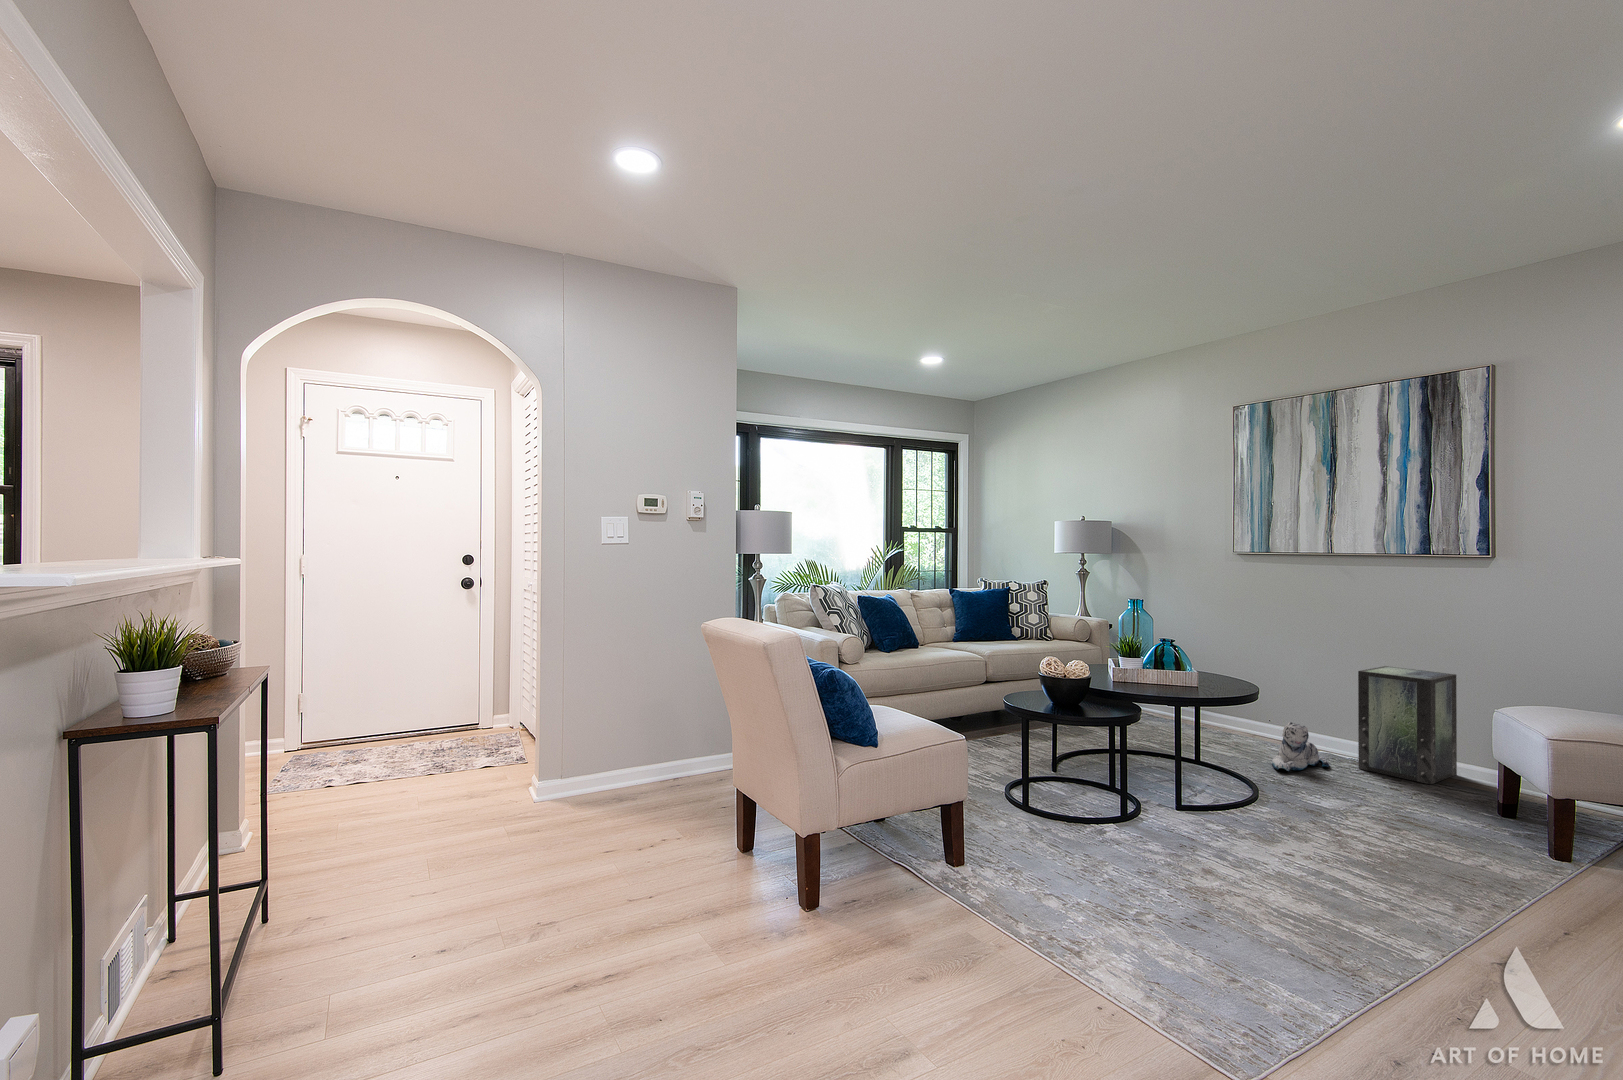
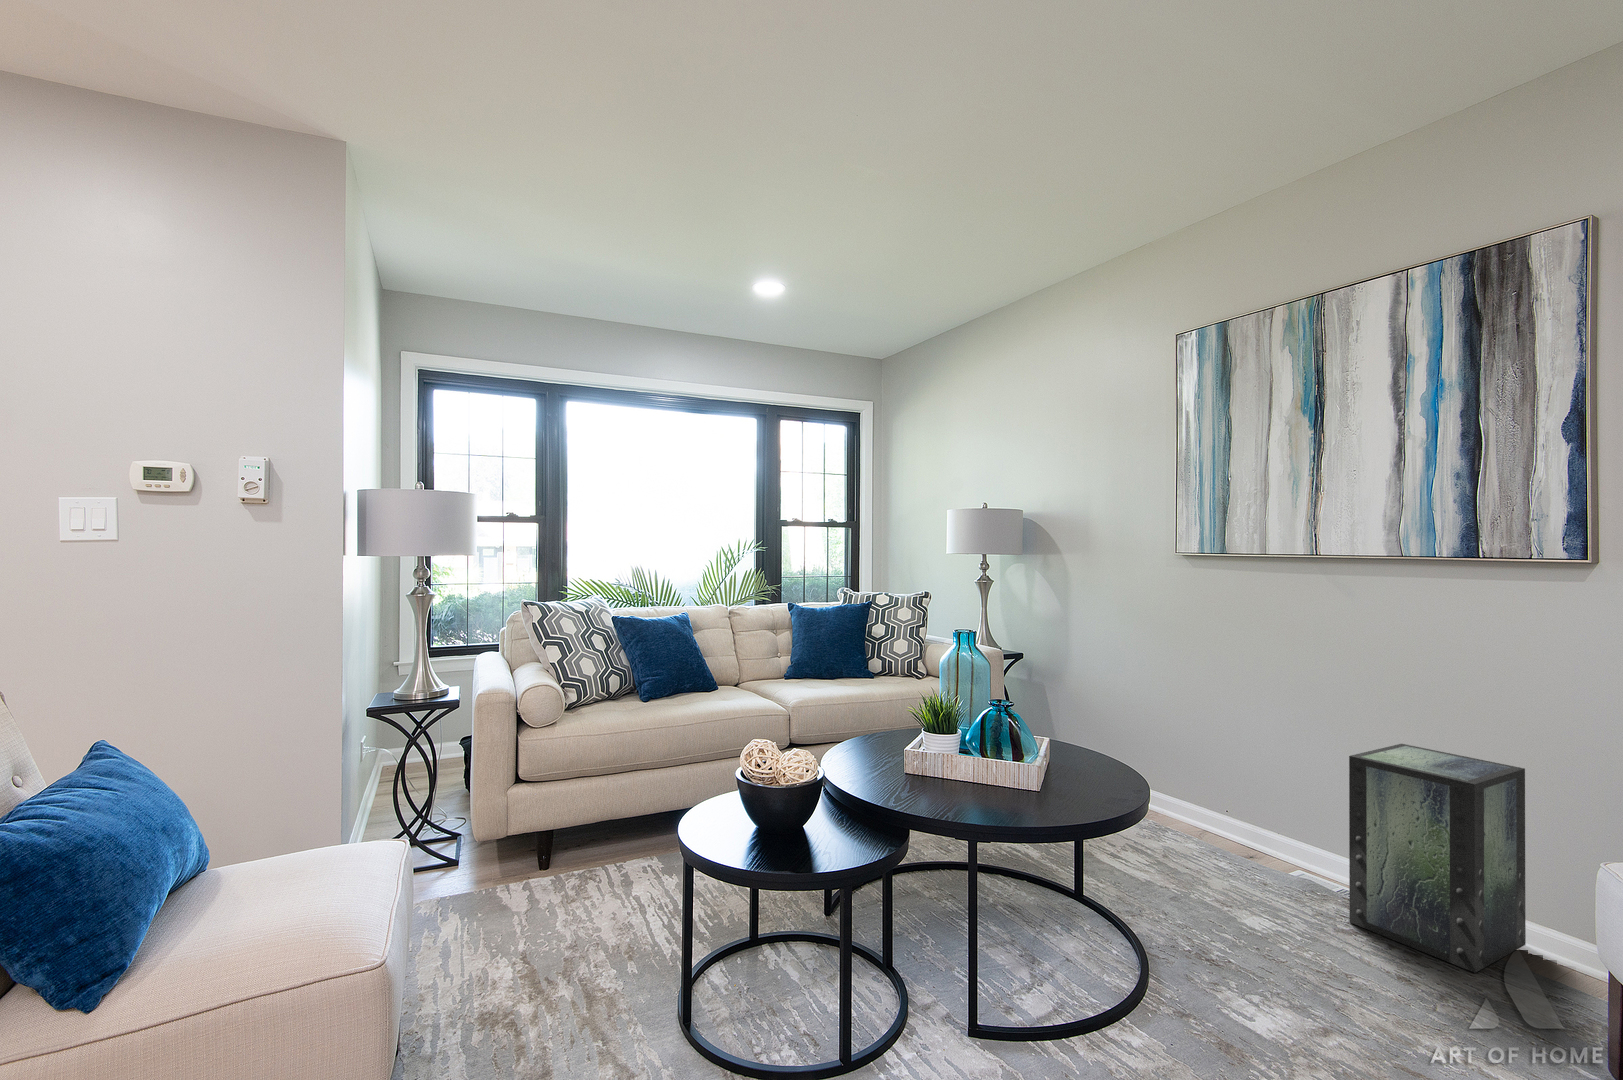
plush toy: present [1272,722,1329,771] -> none [1200,838,1300,929]

